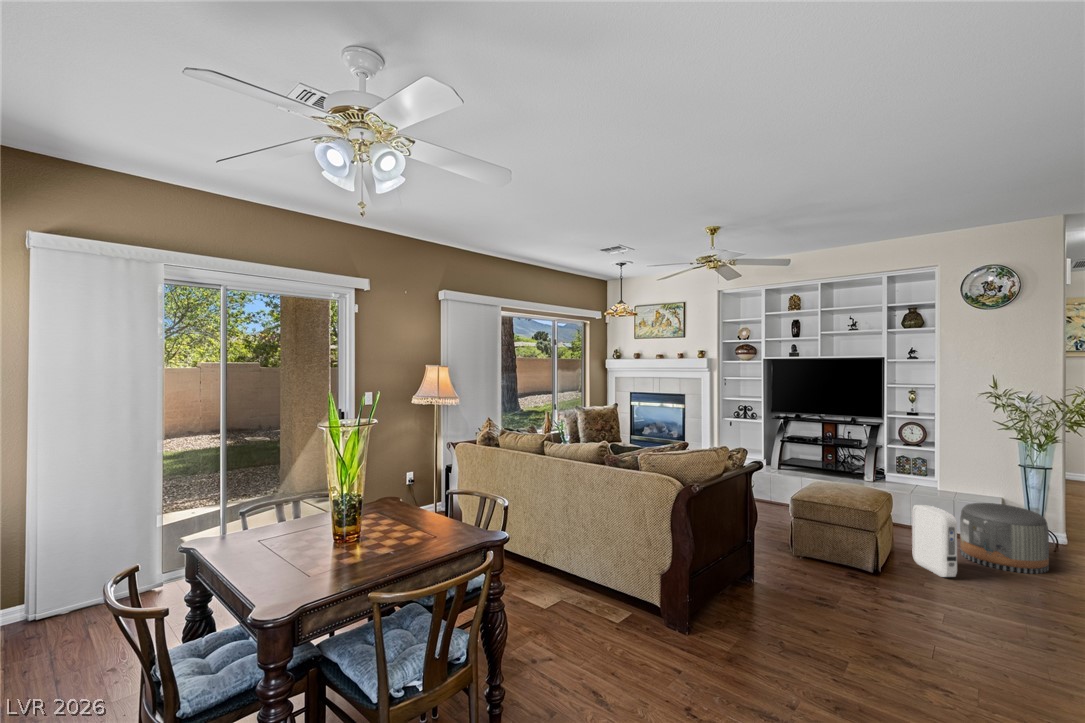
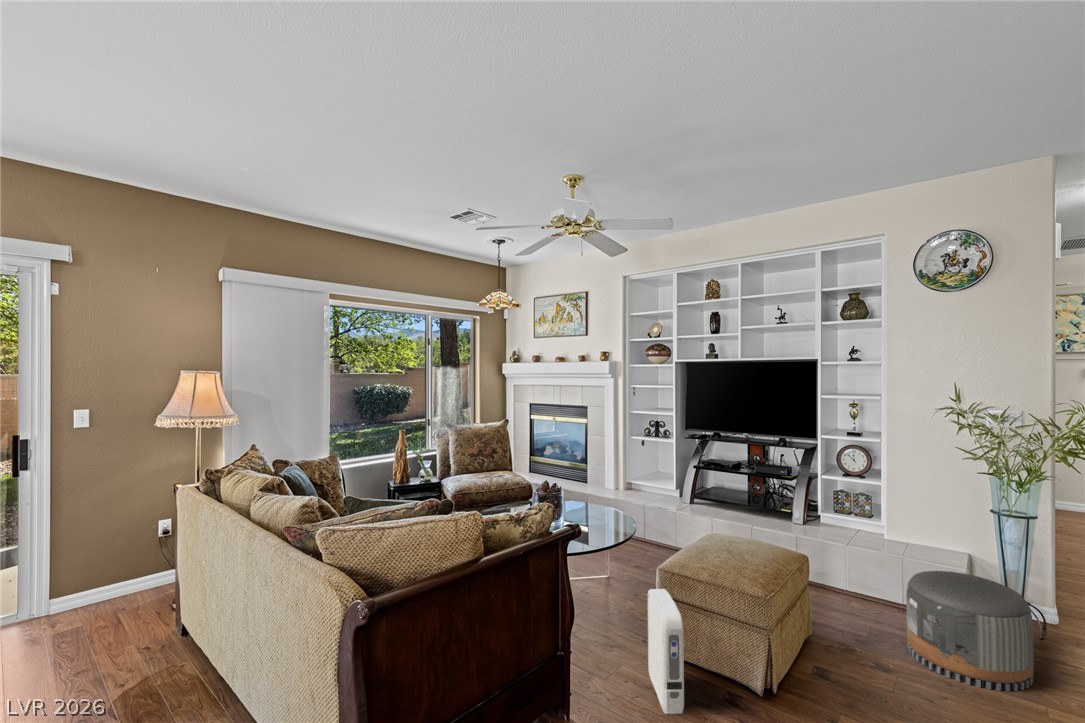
air purifier: present [912,505,957,577] -> present [648,589,684,714]

